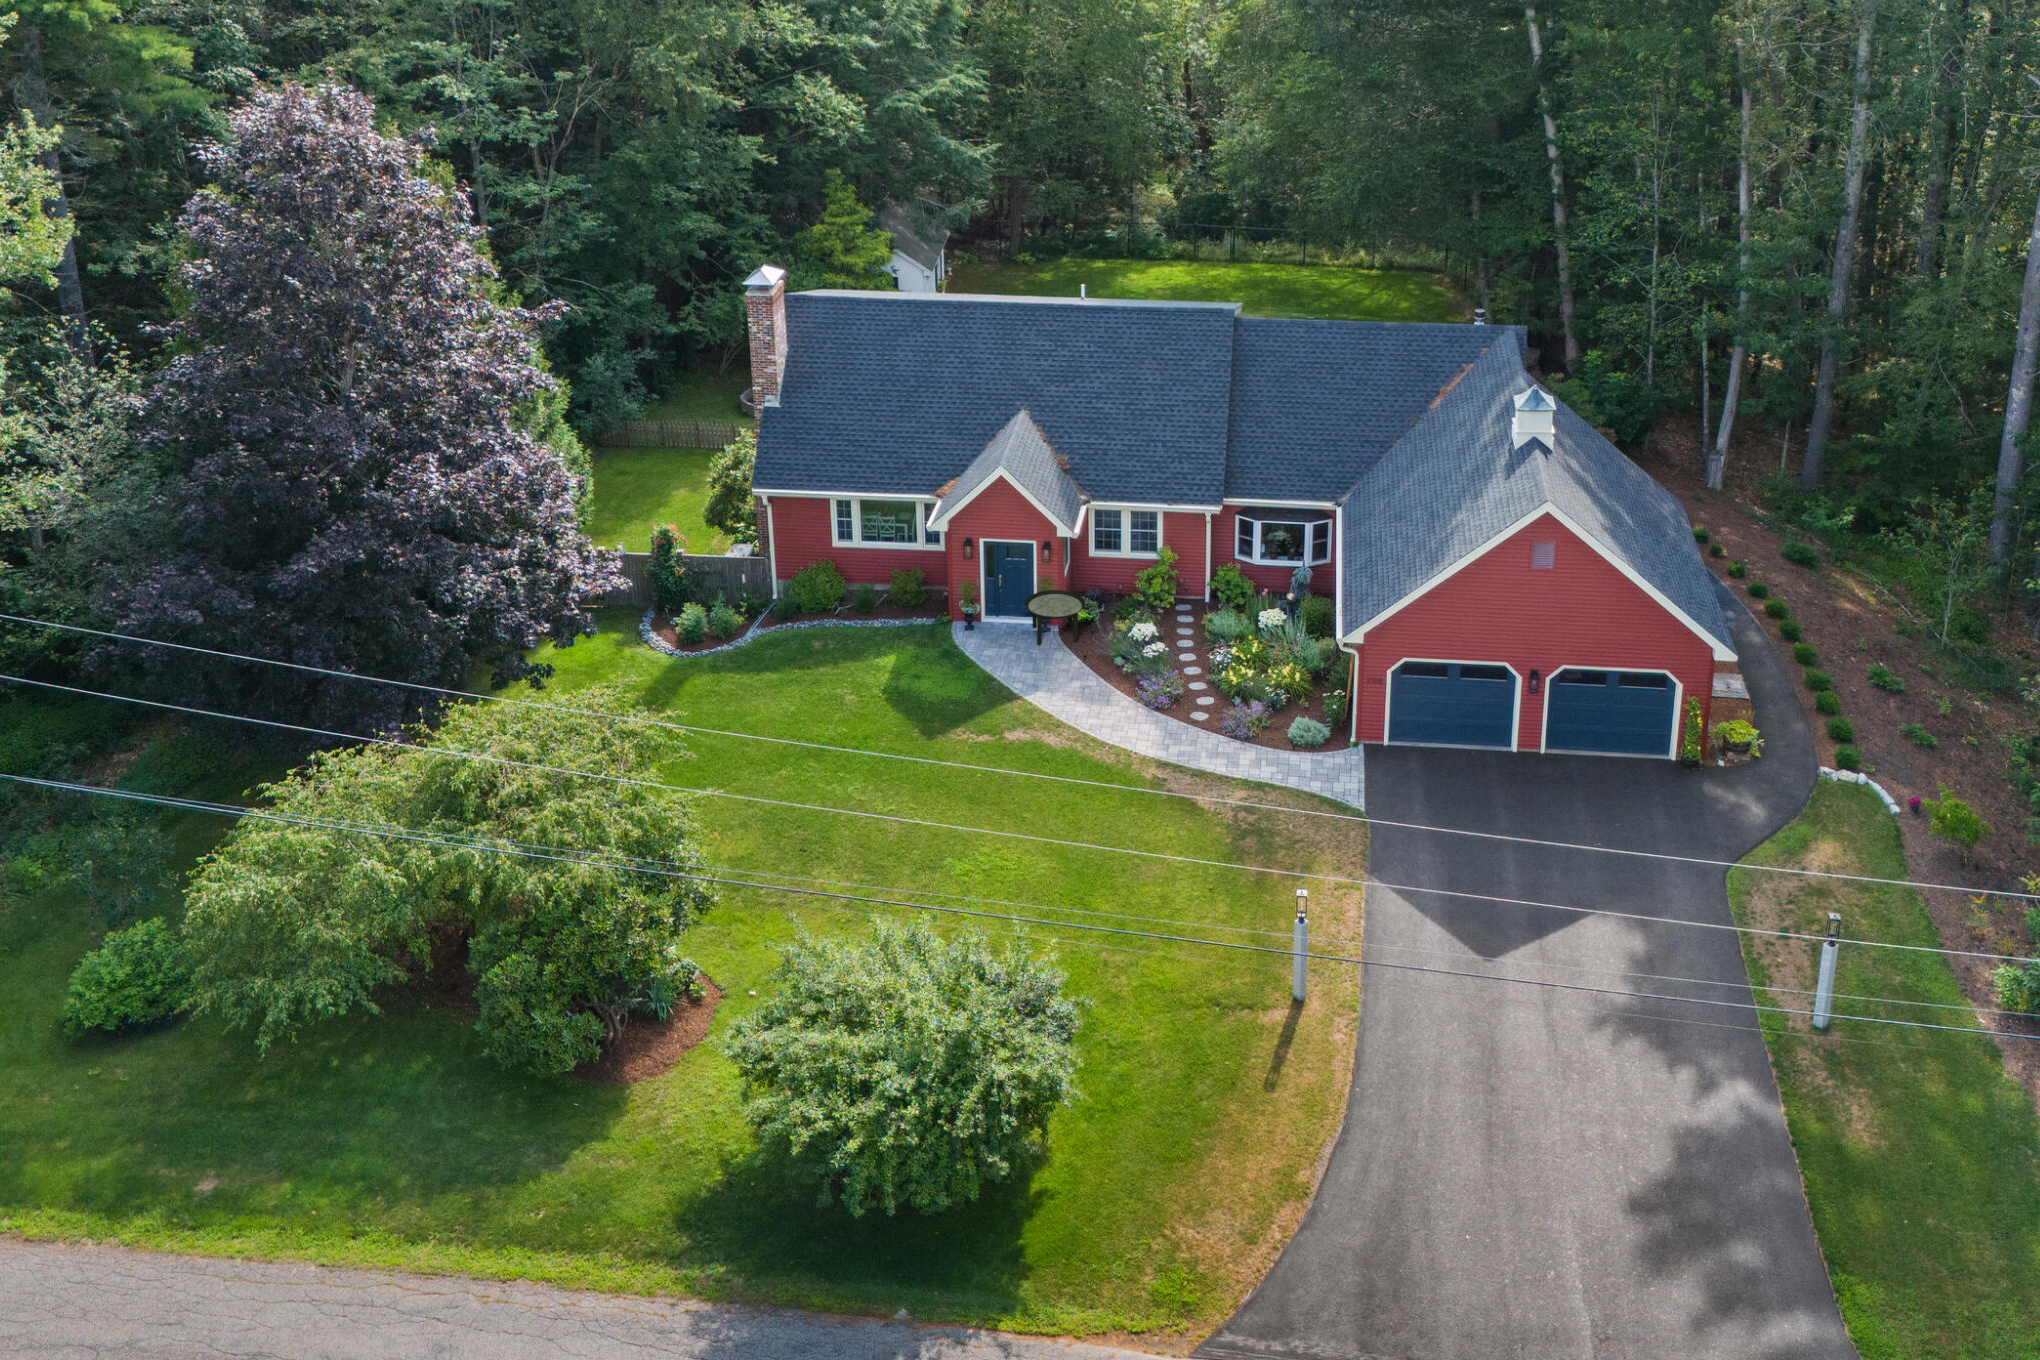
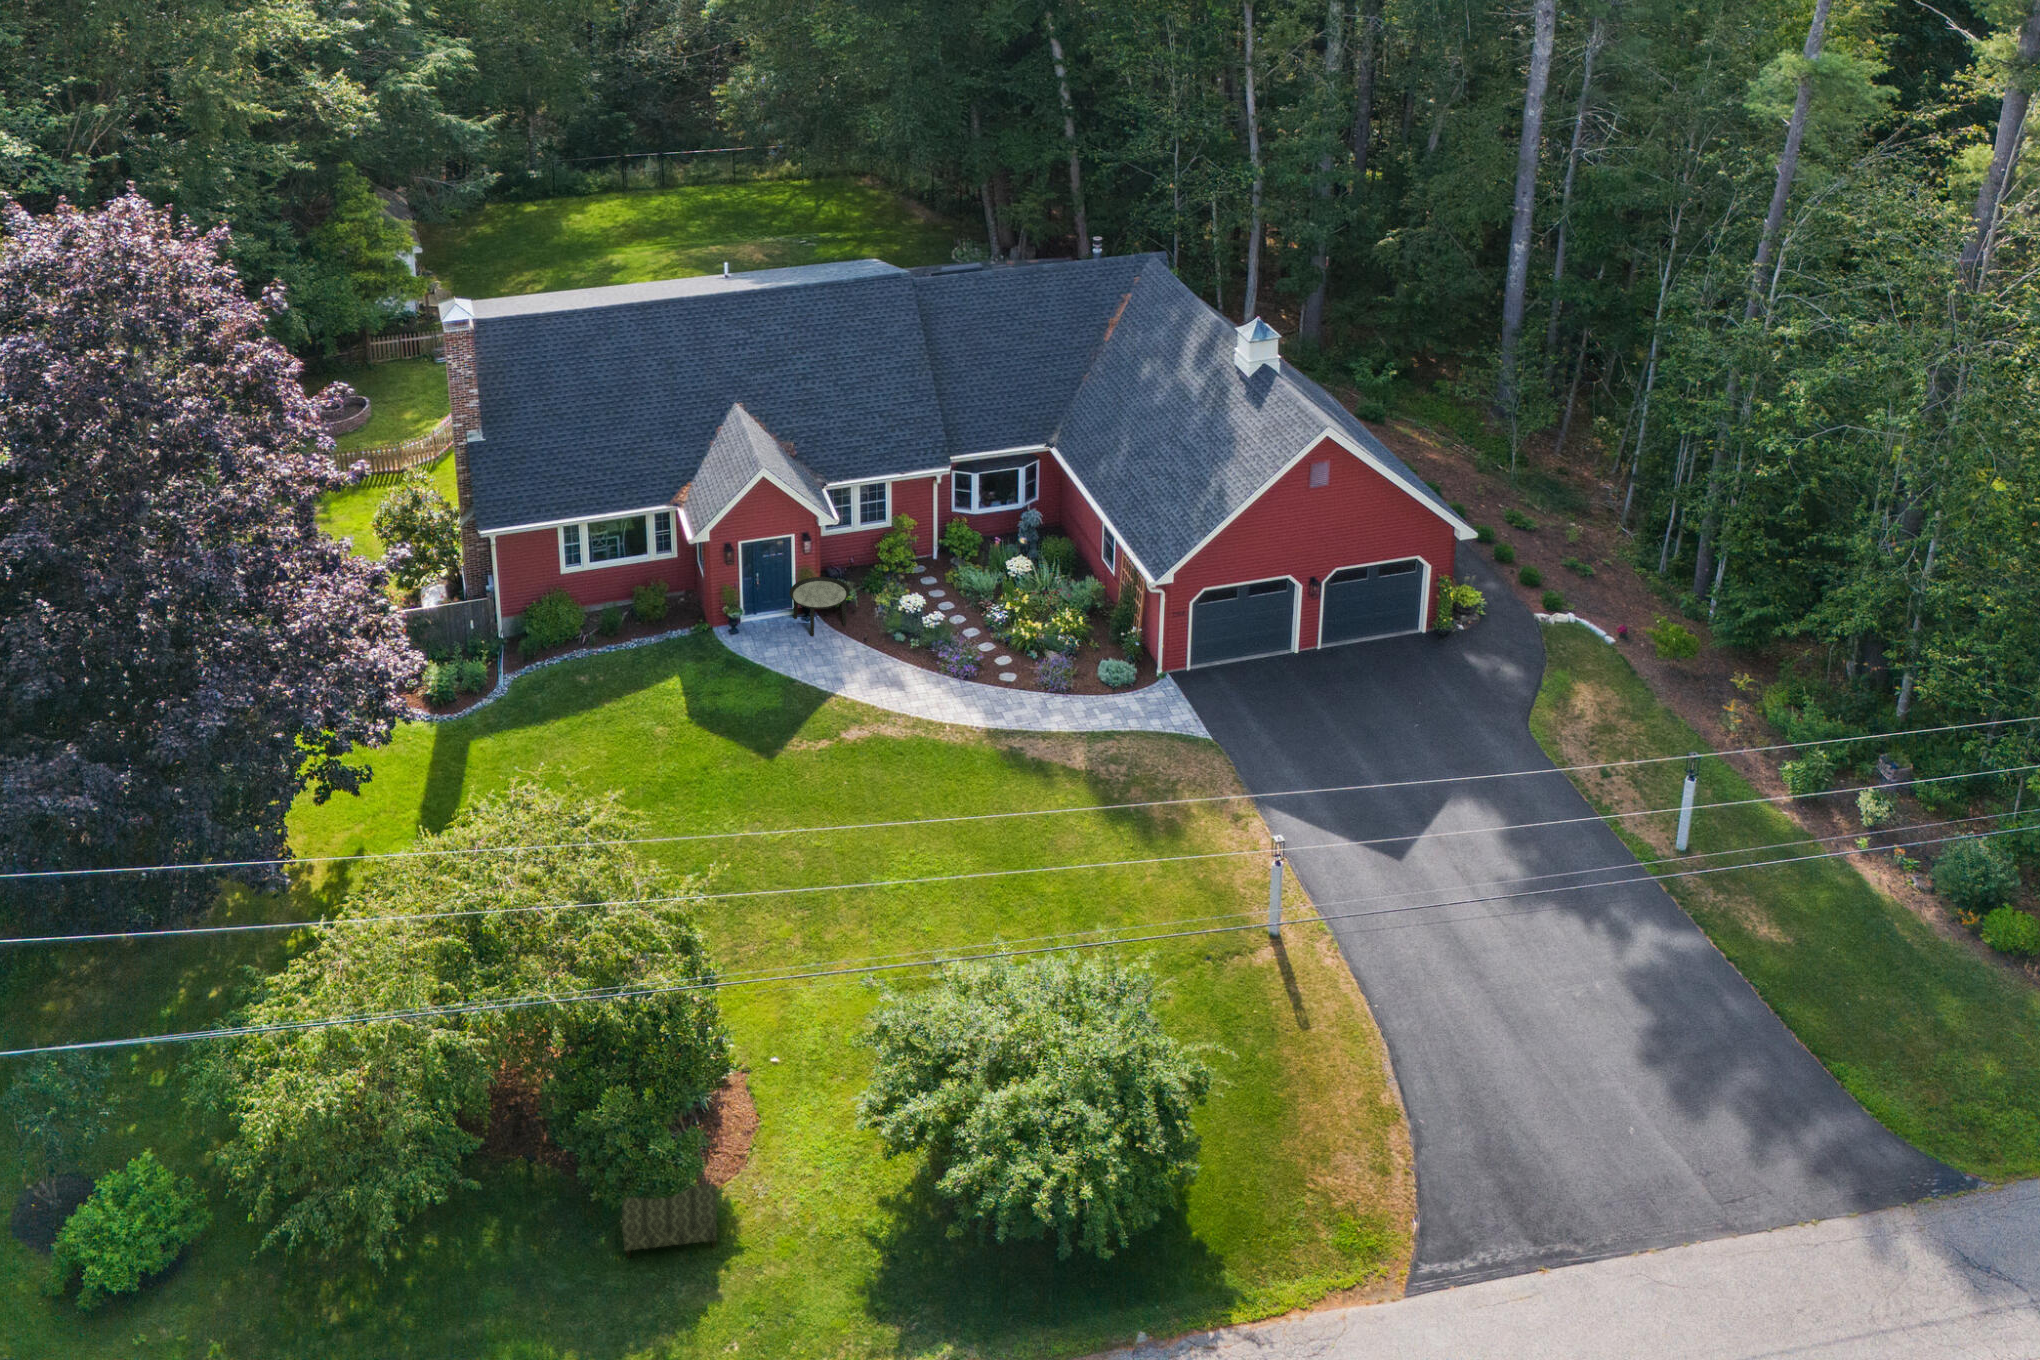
bench: none [514,1053,616,1126] -> present [622,1184,717,1258]

